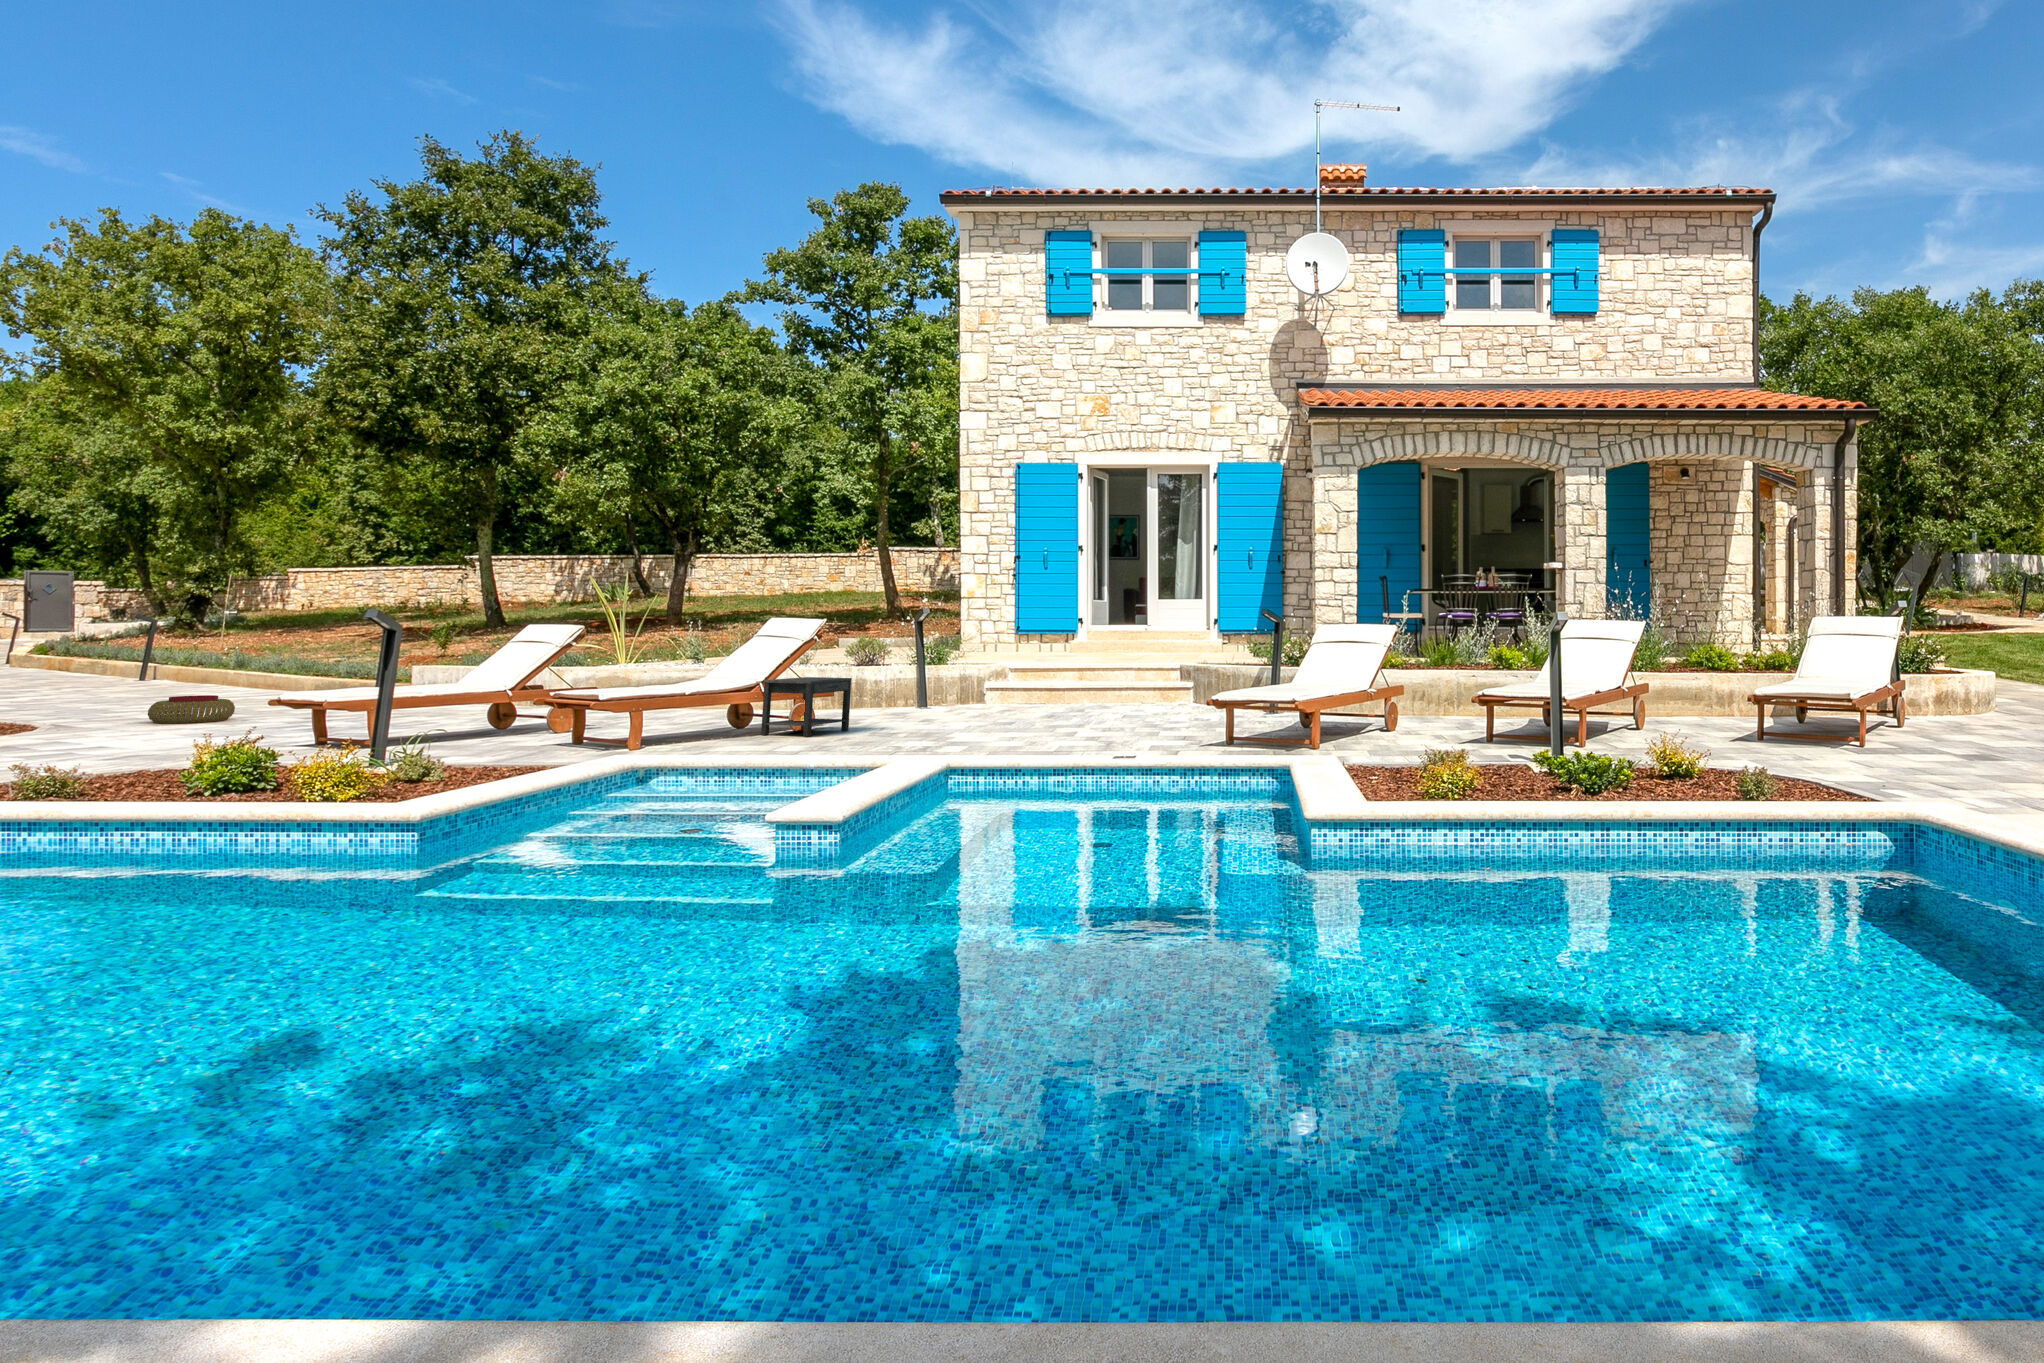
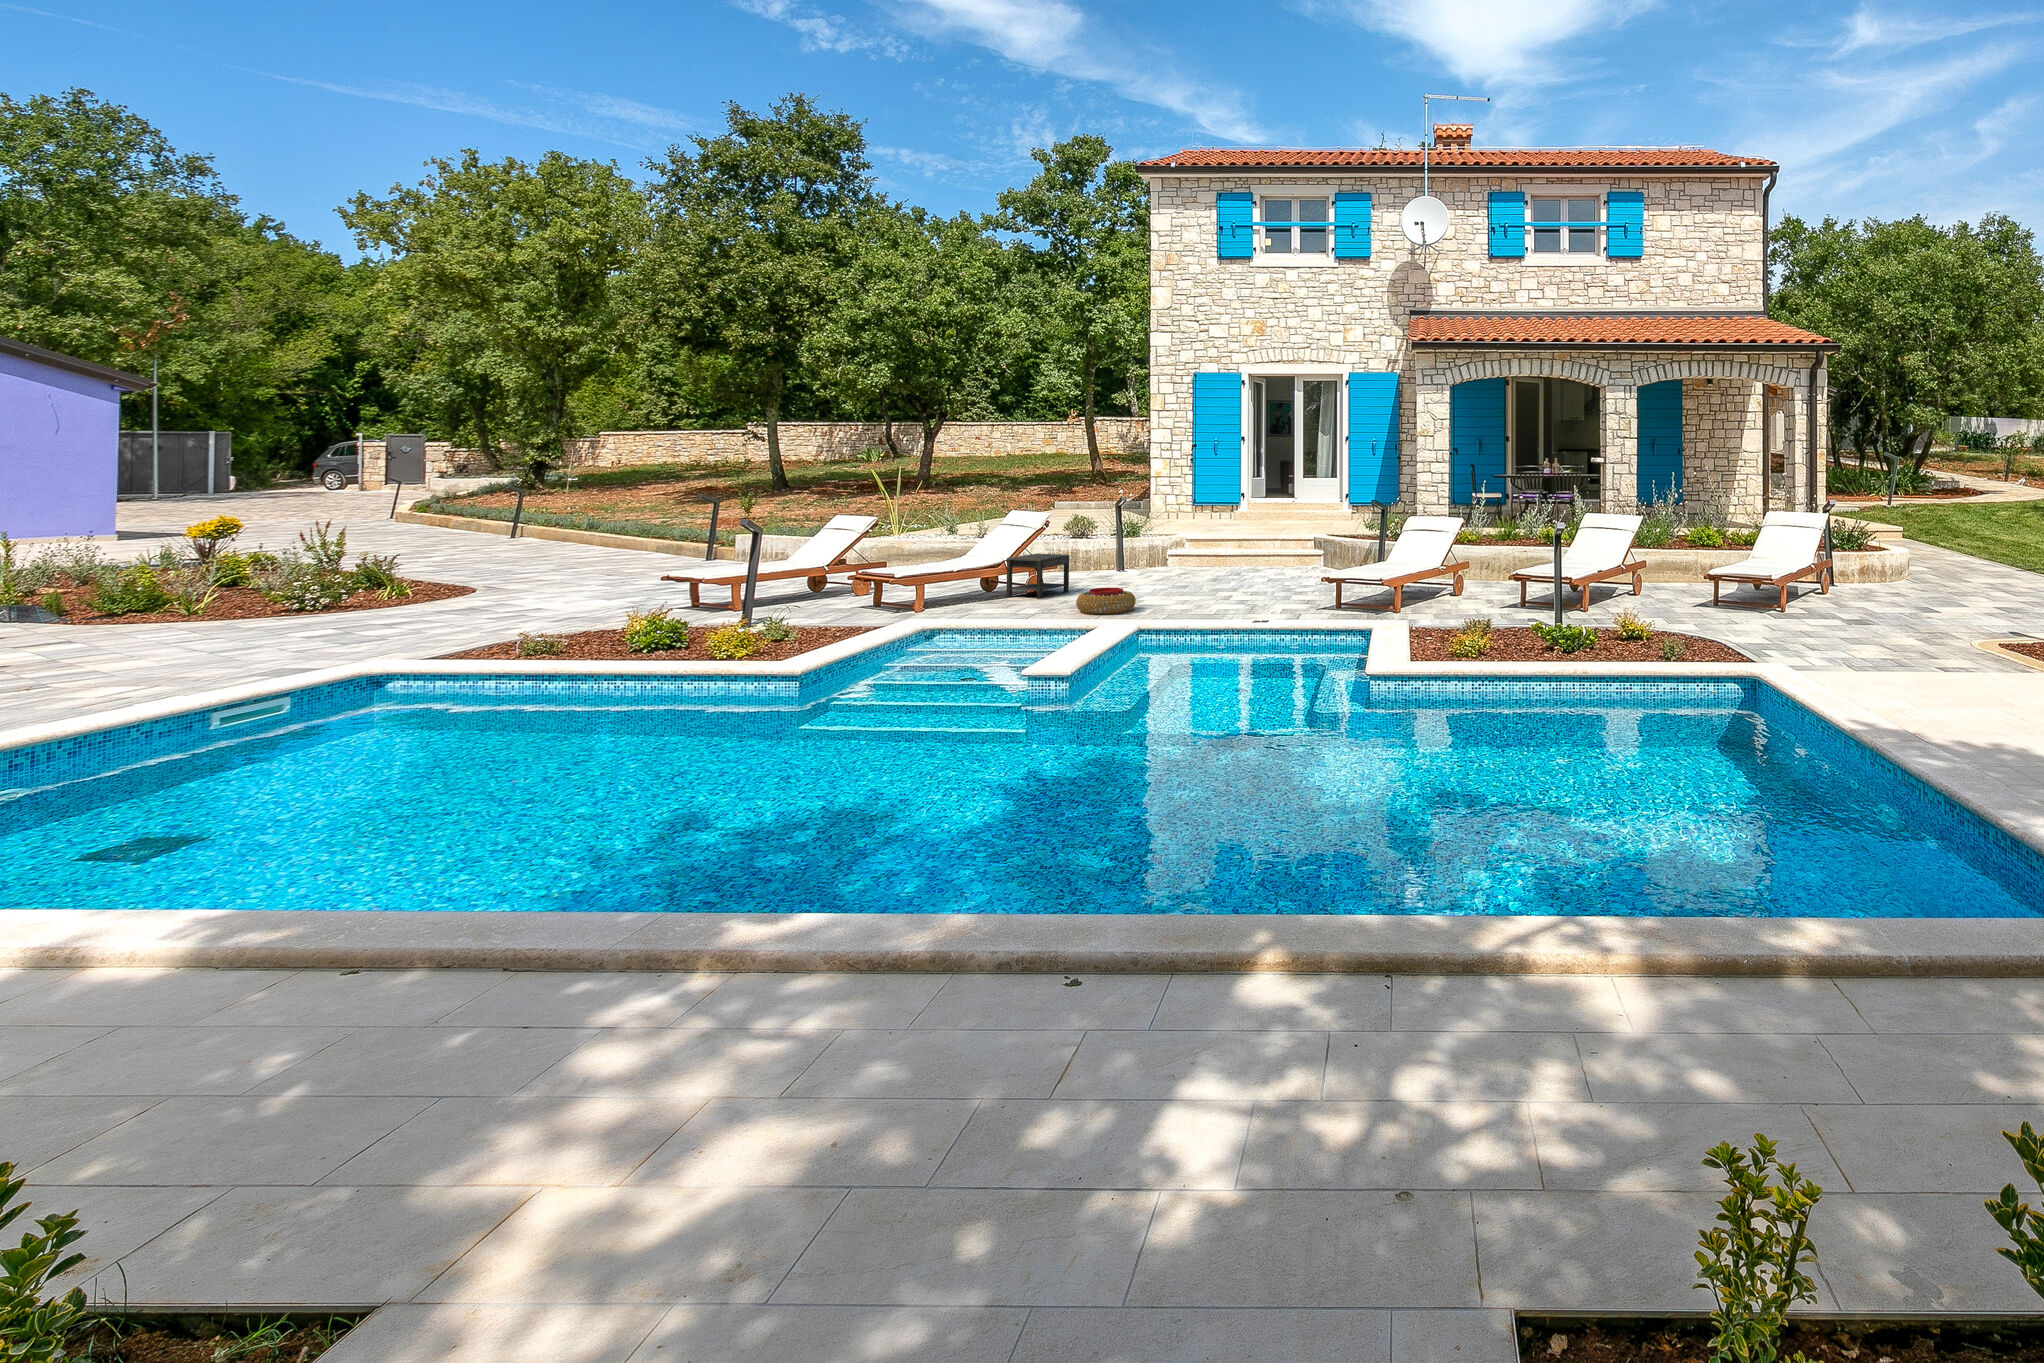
pouf: present [148,695,235,723] -> present [1076,588,1136,614]

